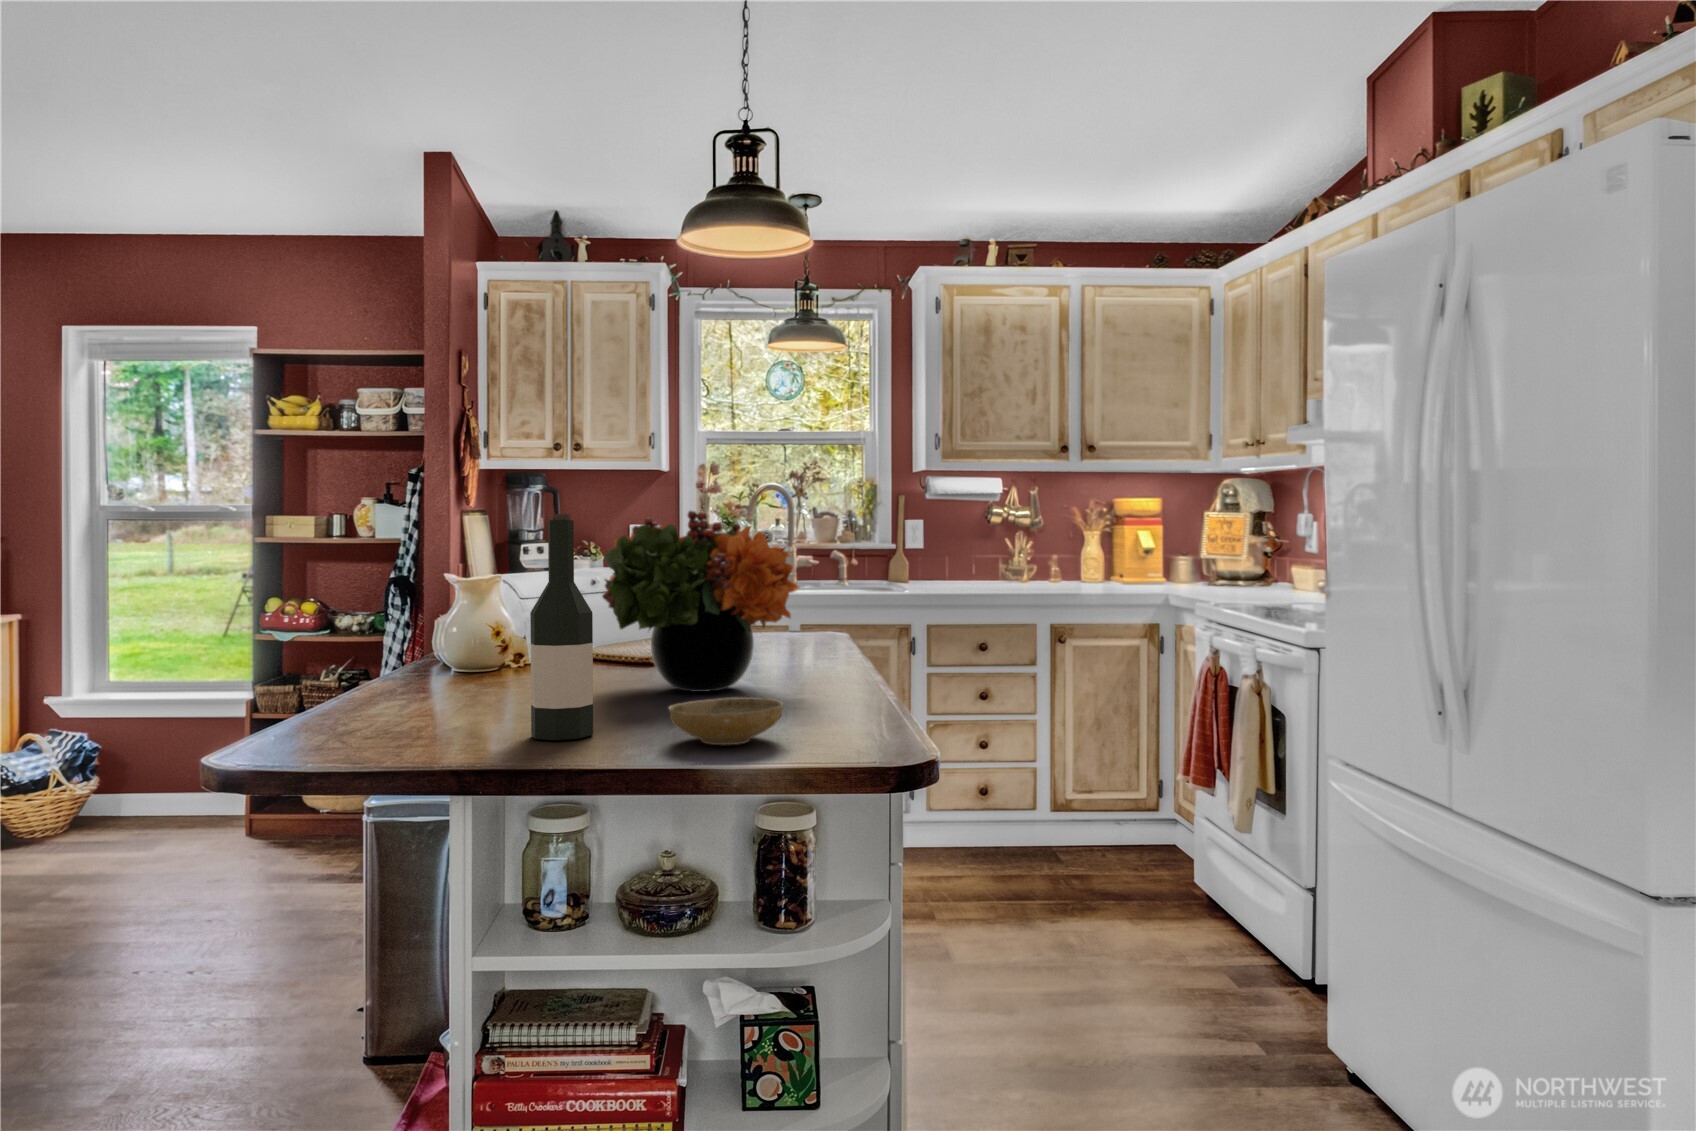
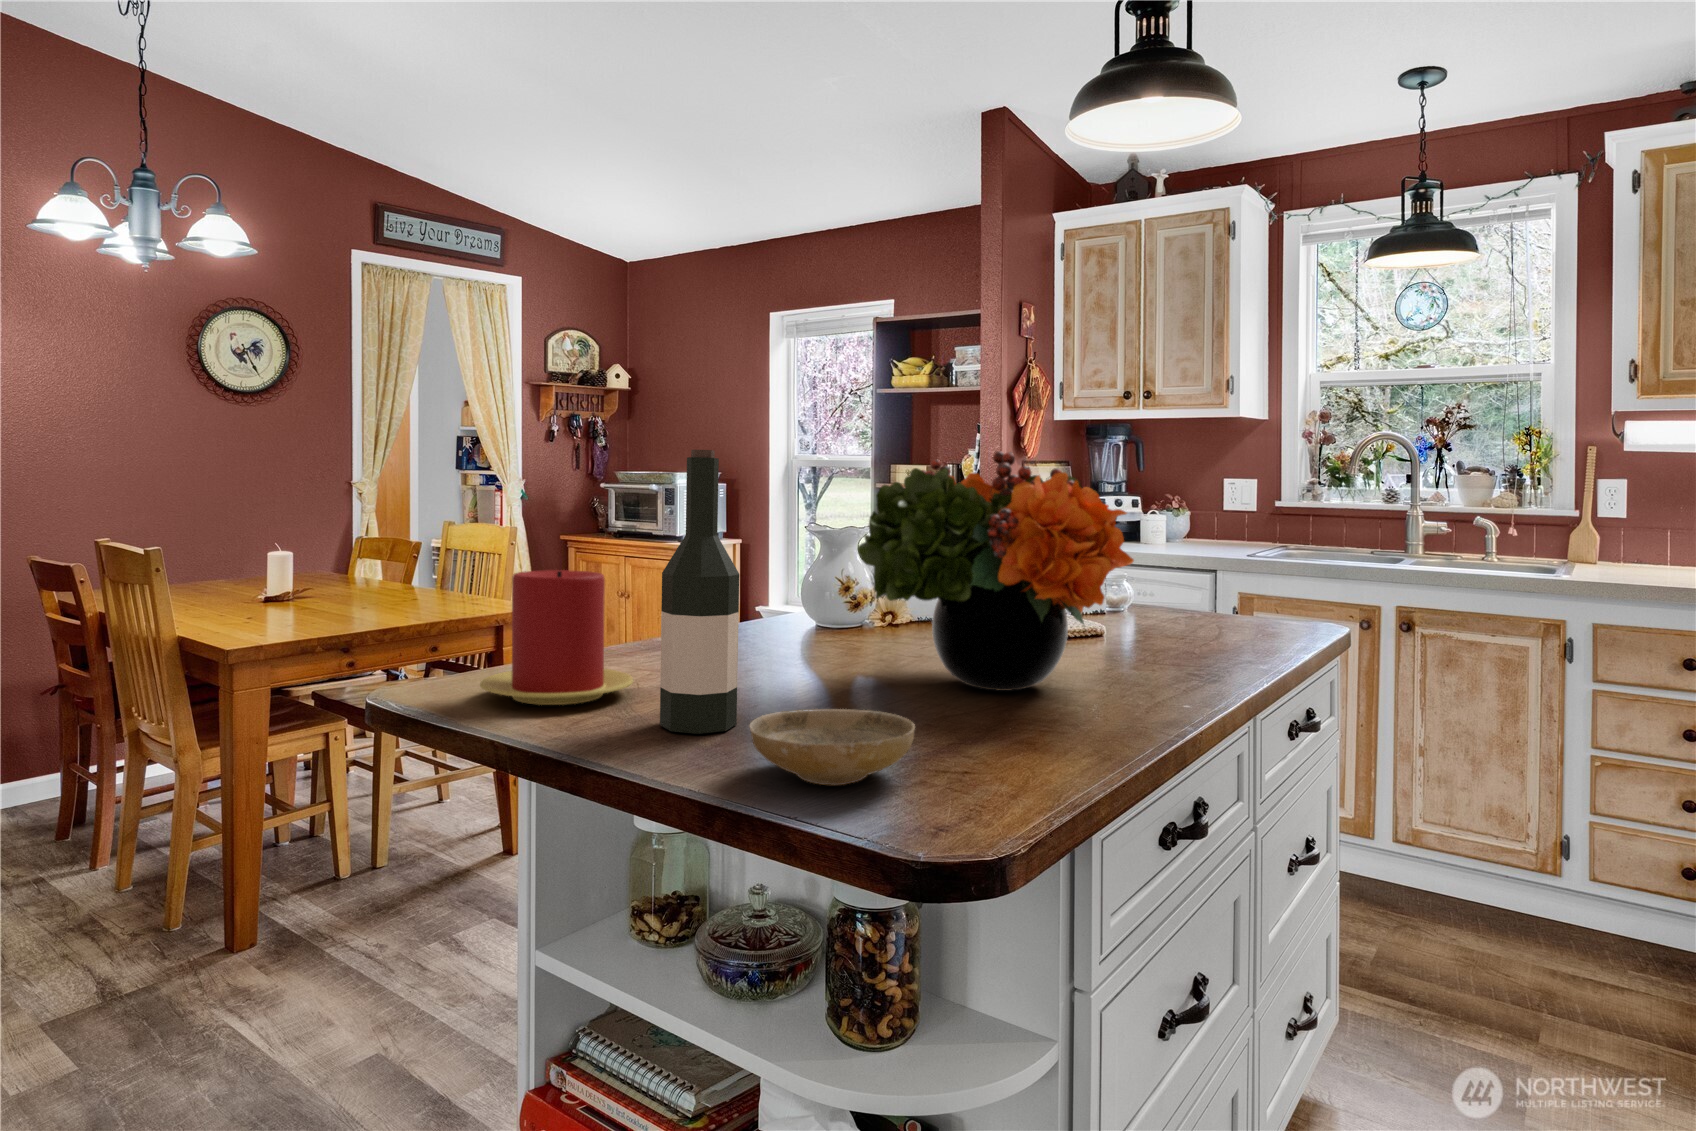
candle: none [312,623,458,745] -> present [480,570,633,705]

